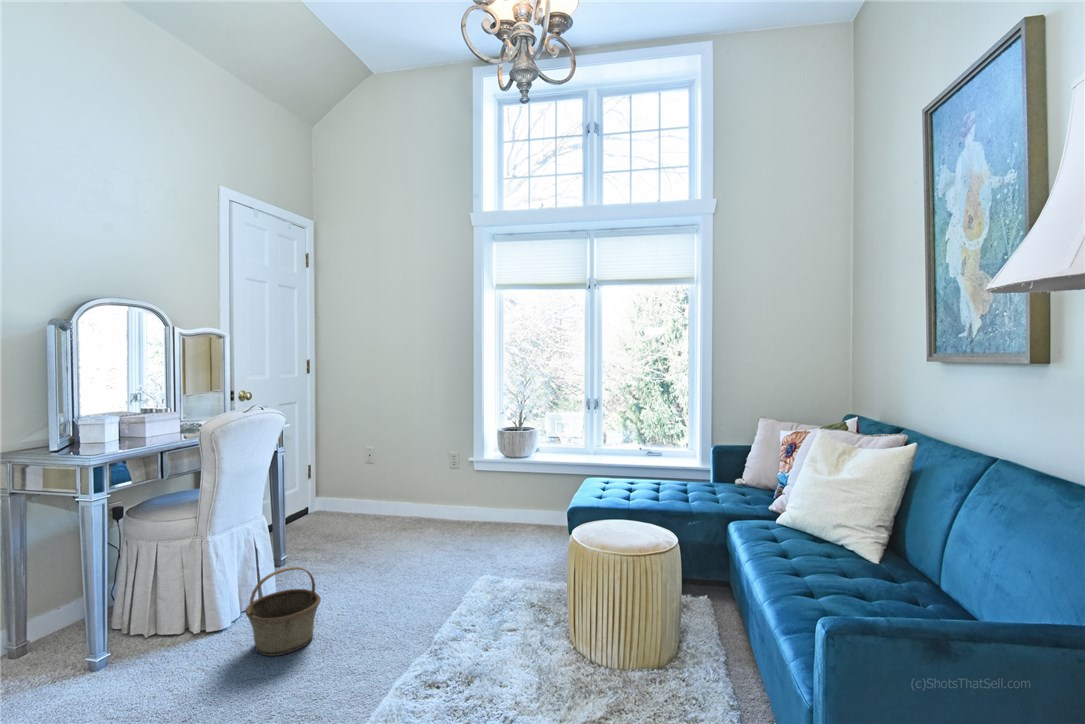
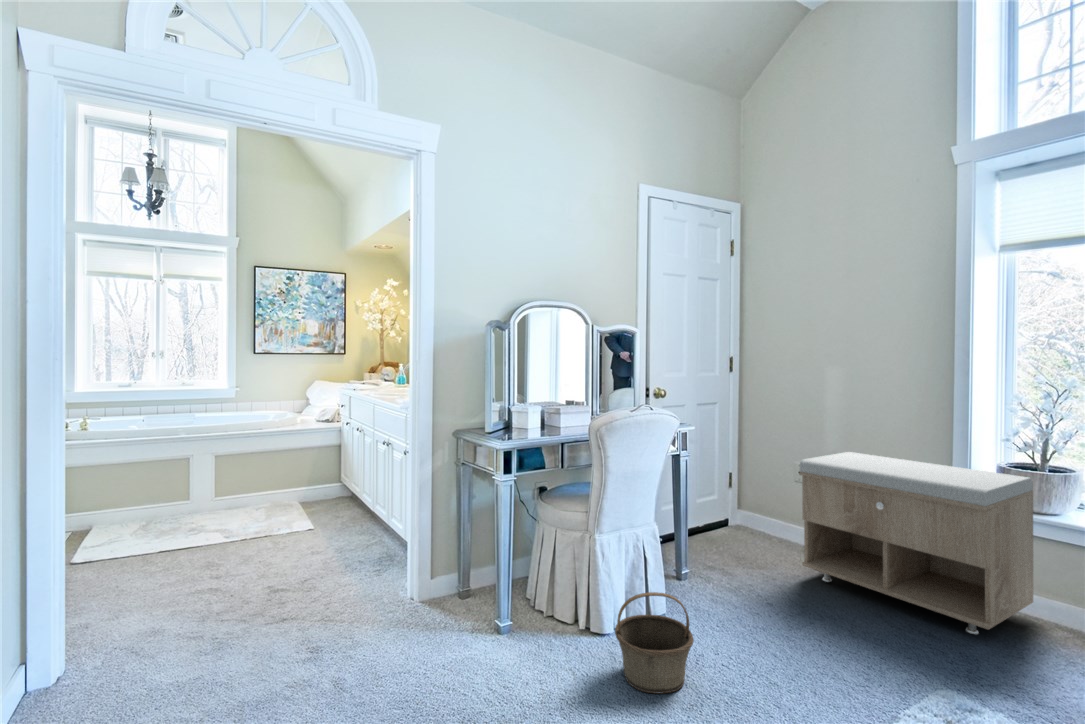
storage bench: none [378,433,517,541] -> present [799,452,1033,635]

